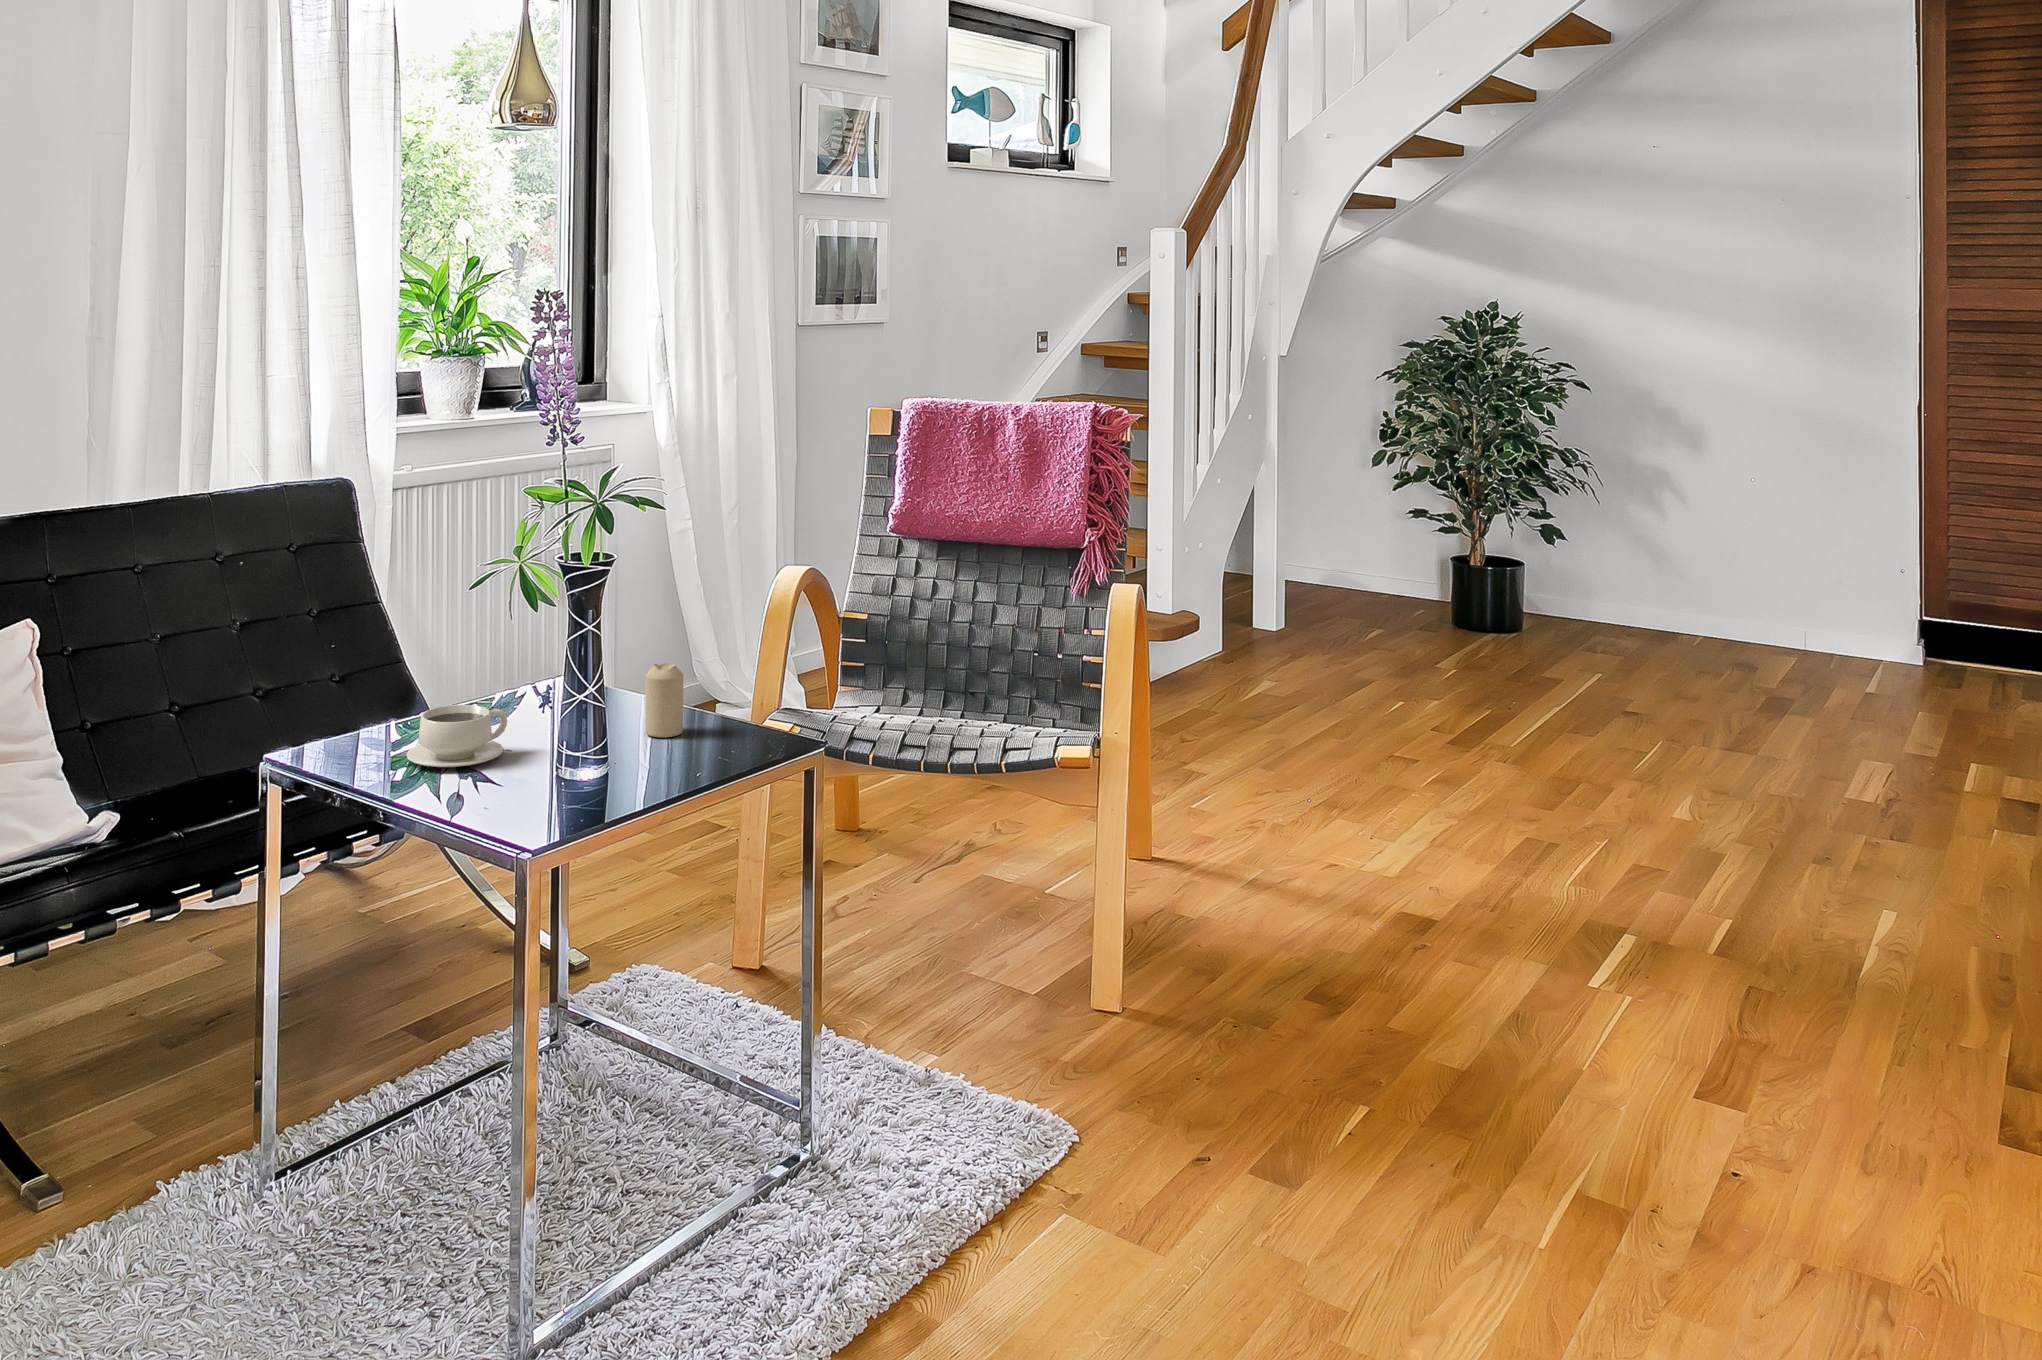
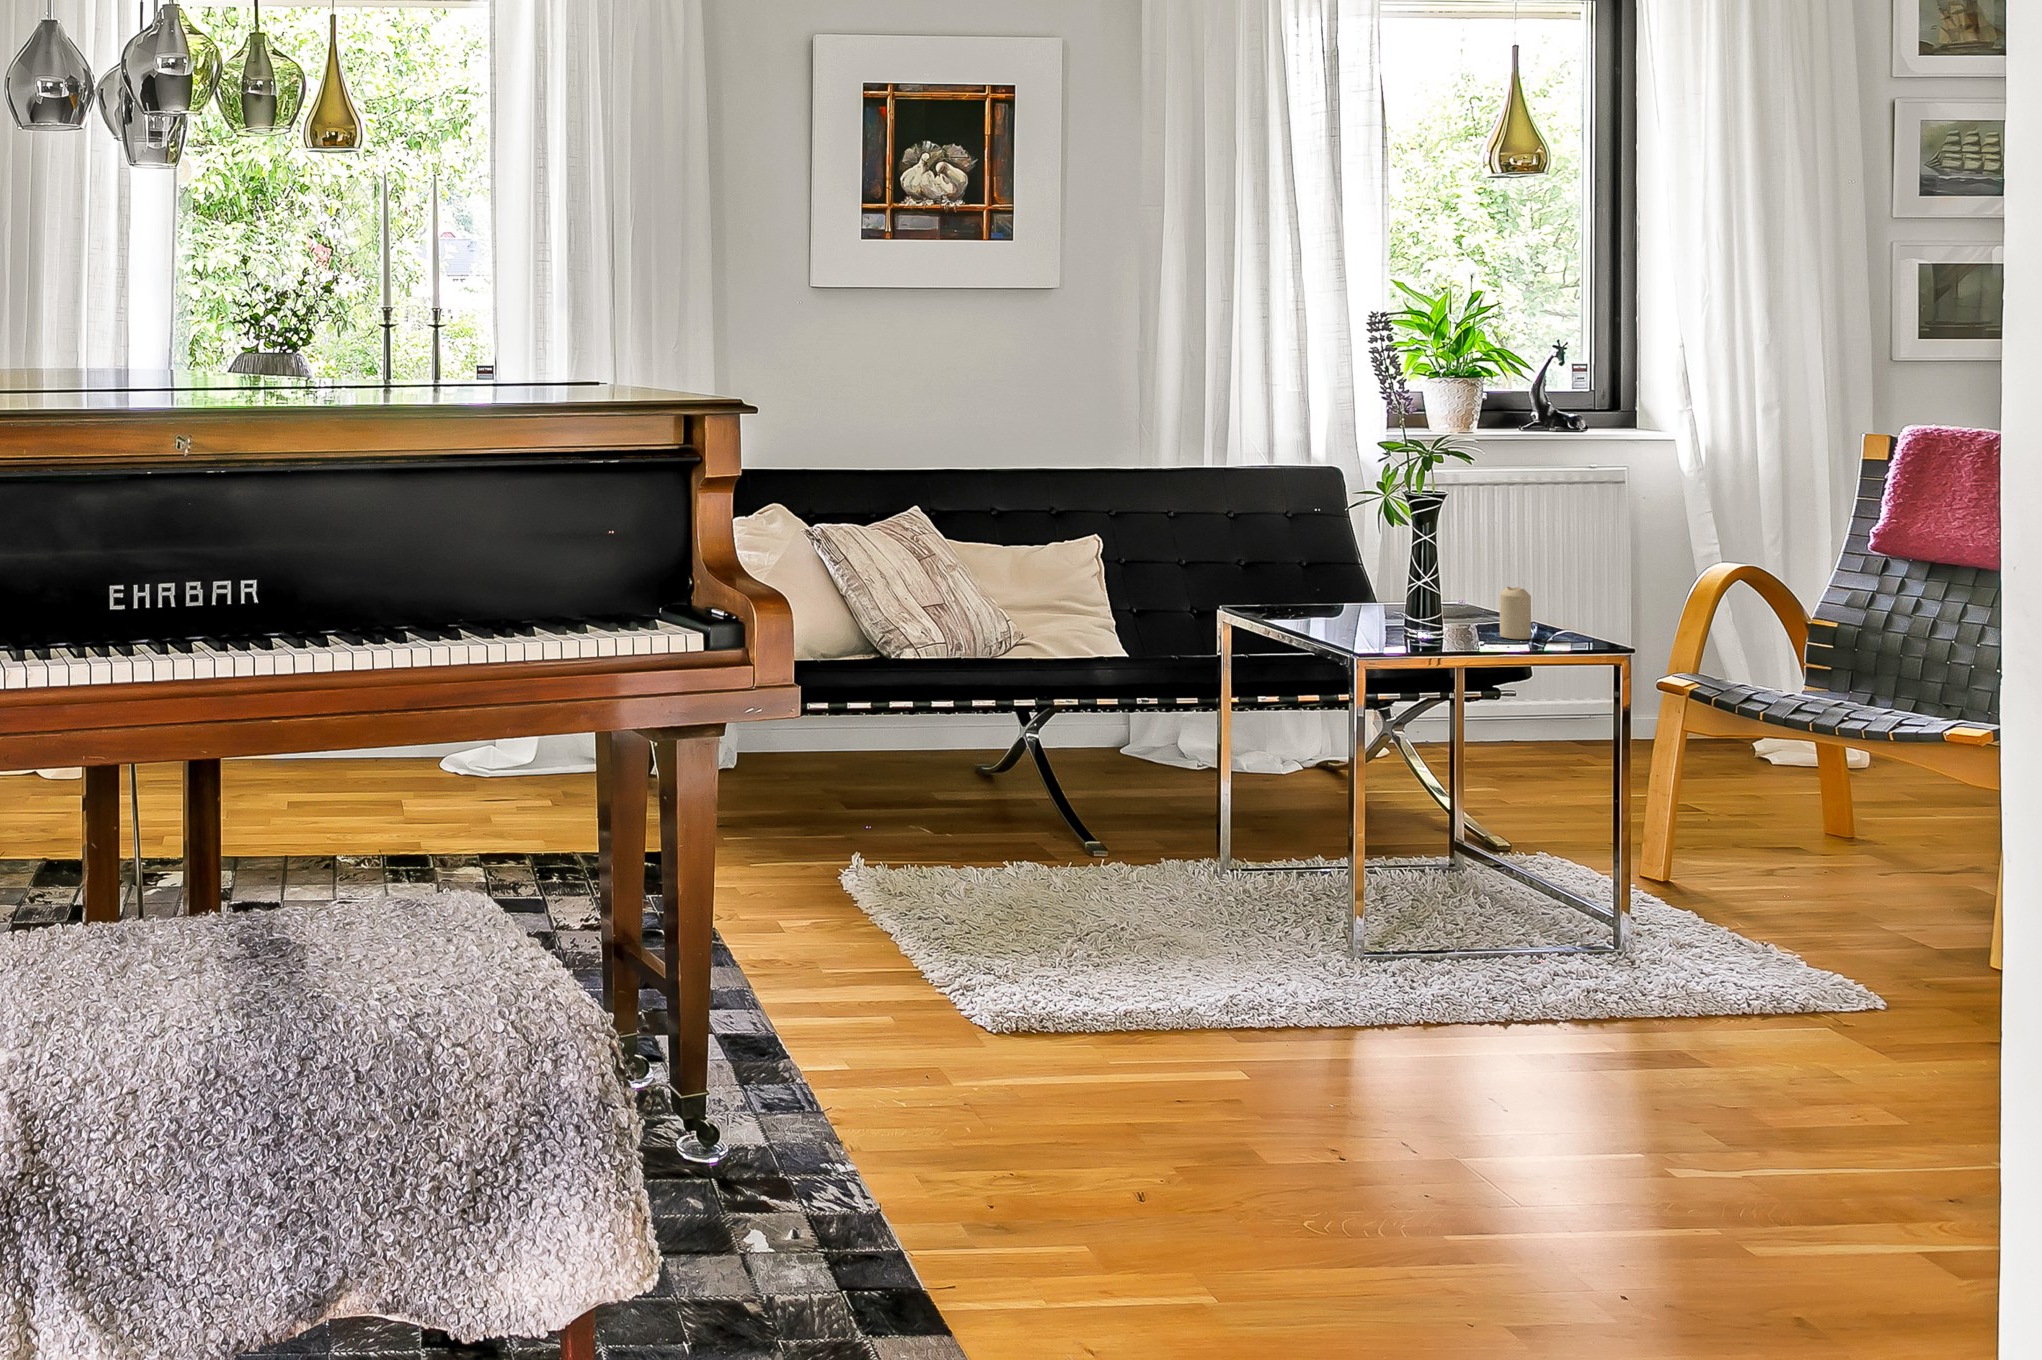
teacup: present [406,705,507,767] -> none [1316,596,1389,631]

